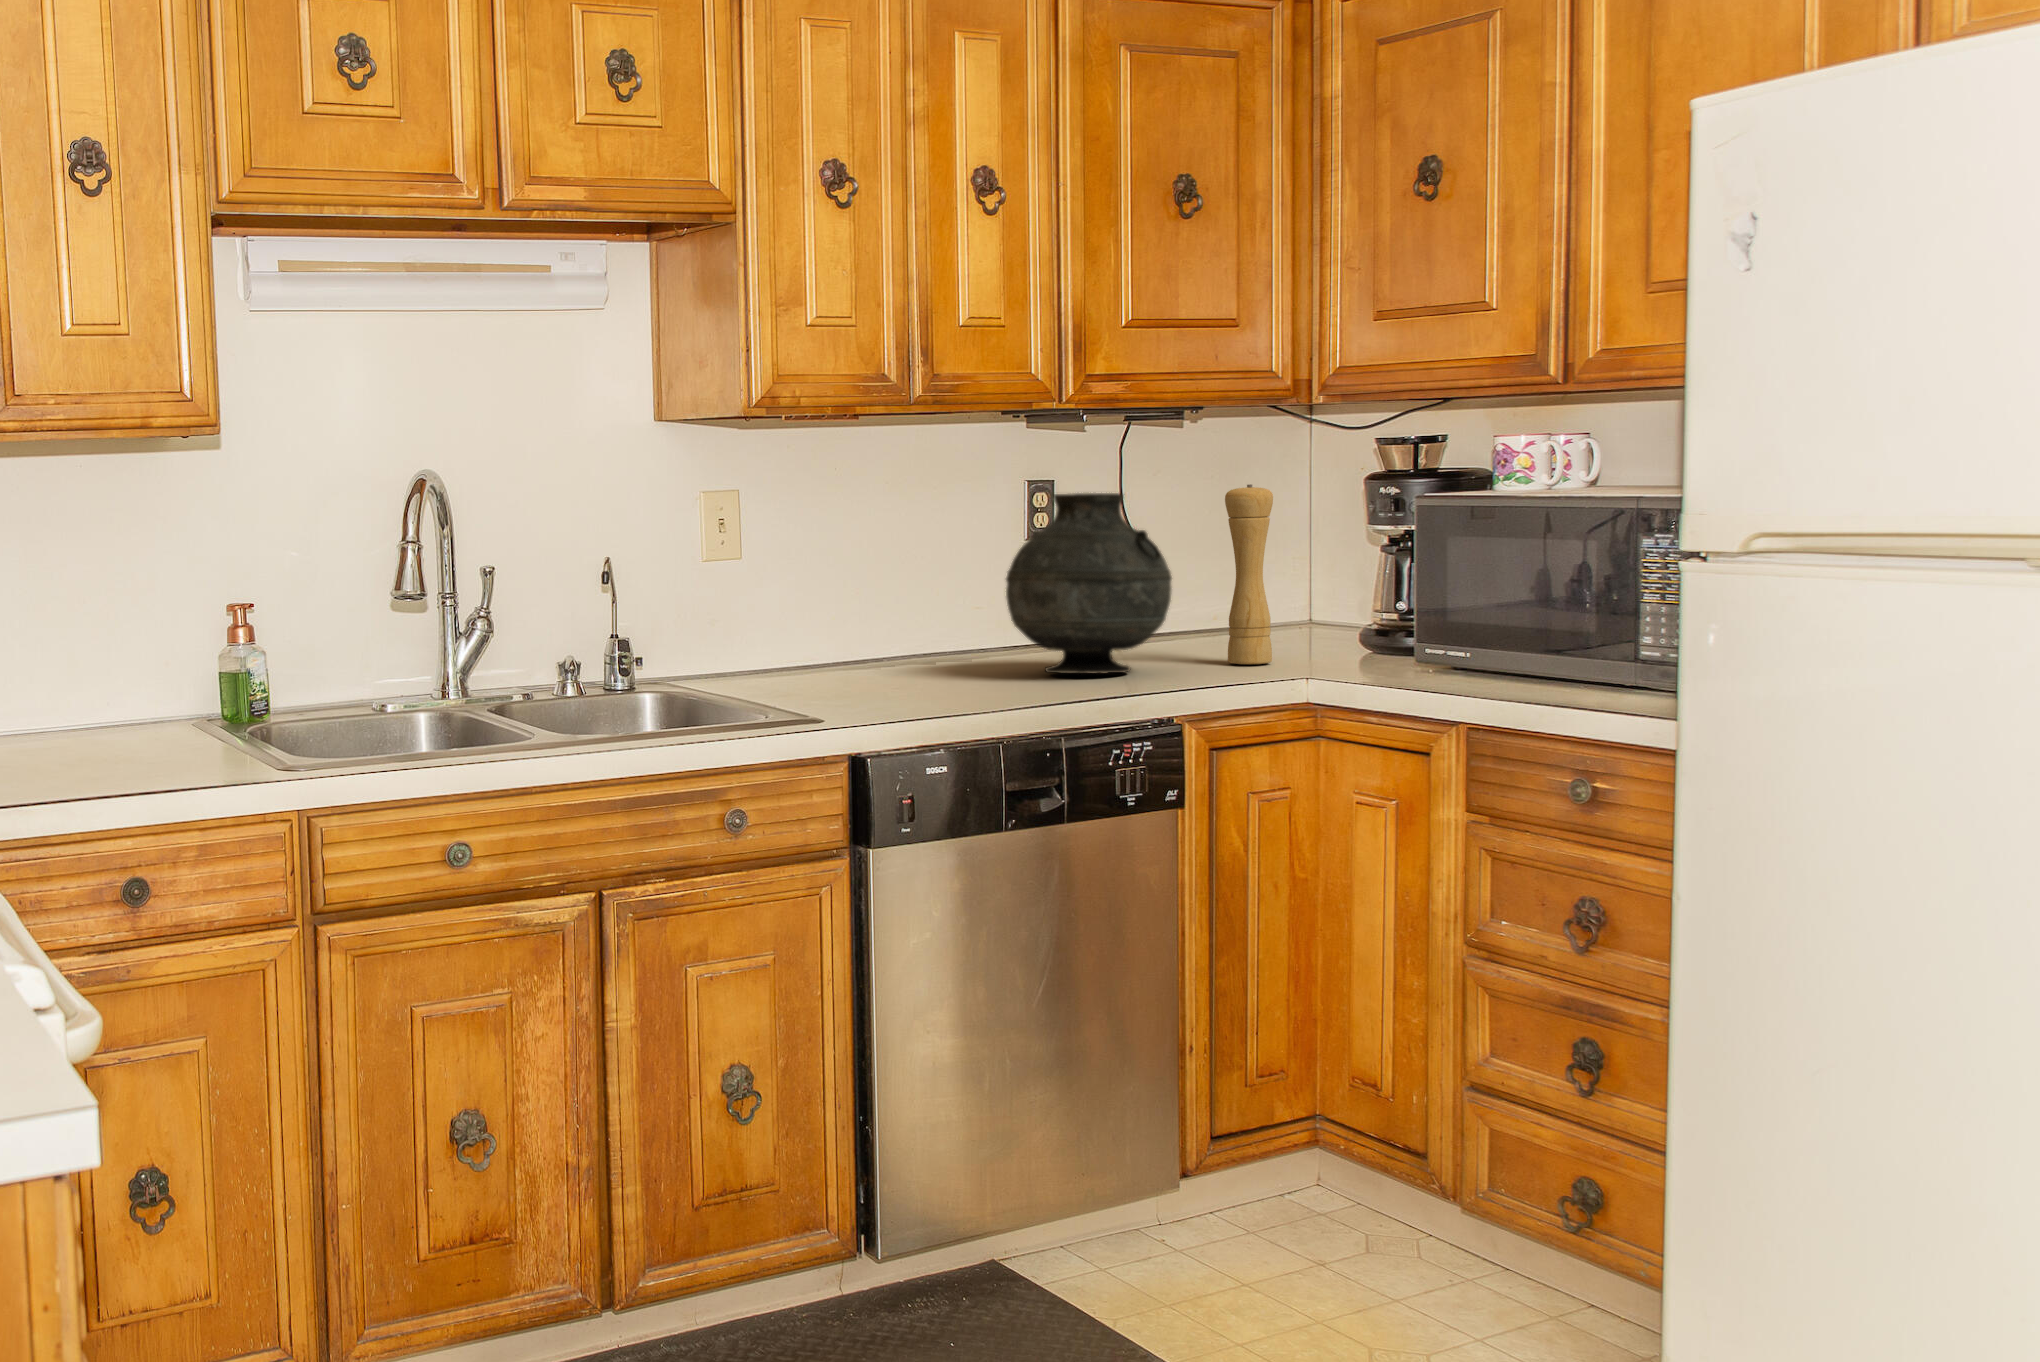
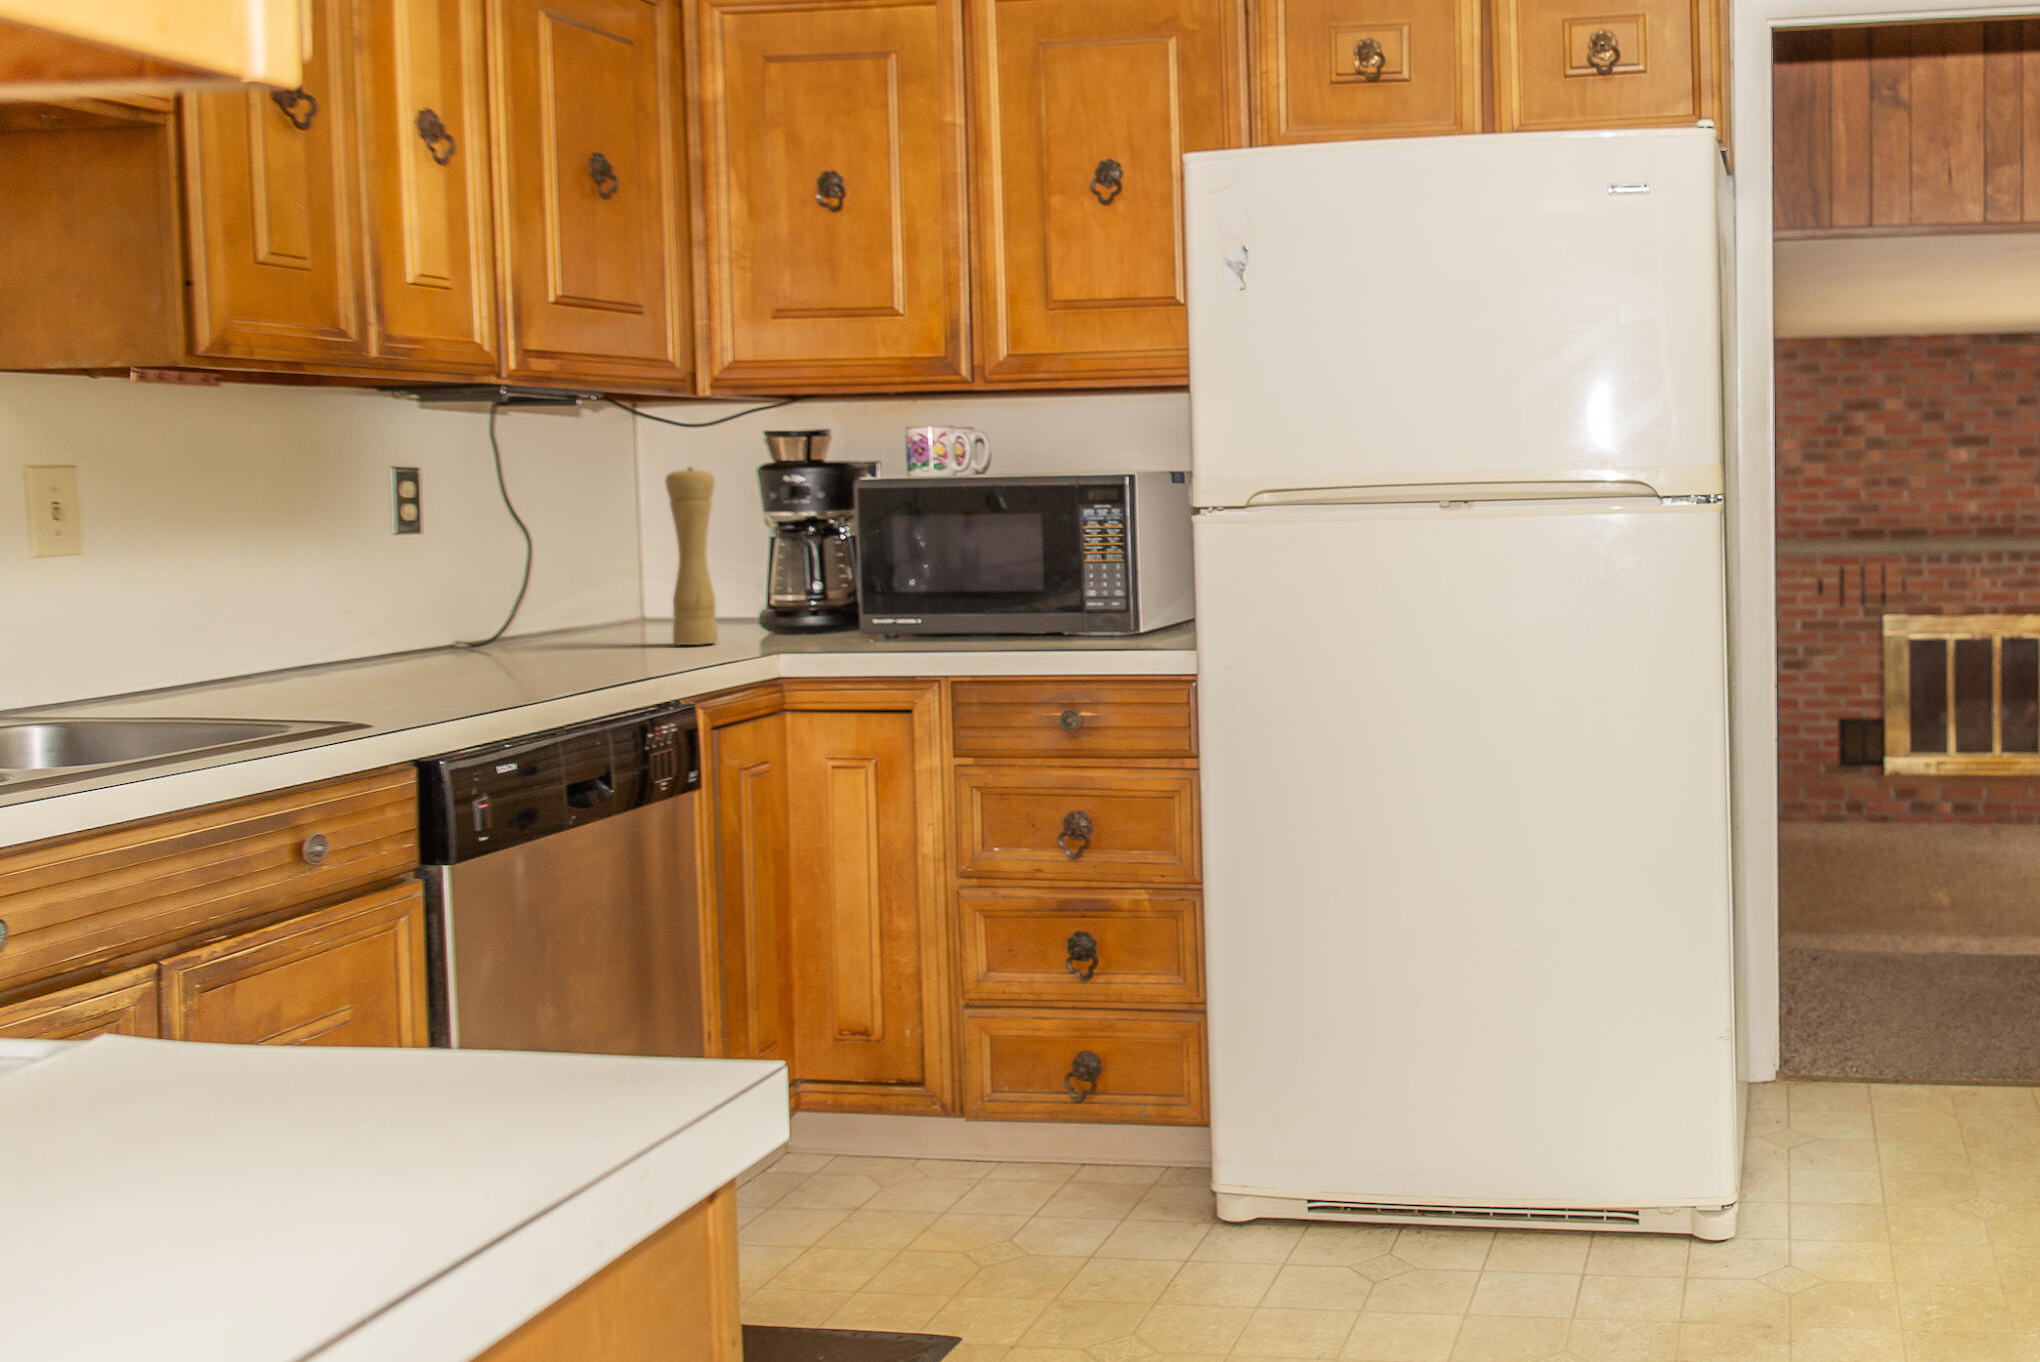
vase: present [1006,493,1172,674] -> none [440,470,635,664]

